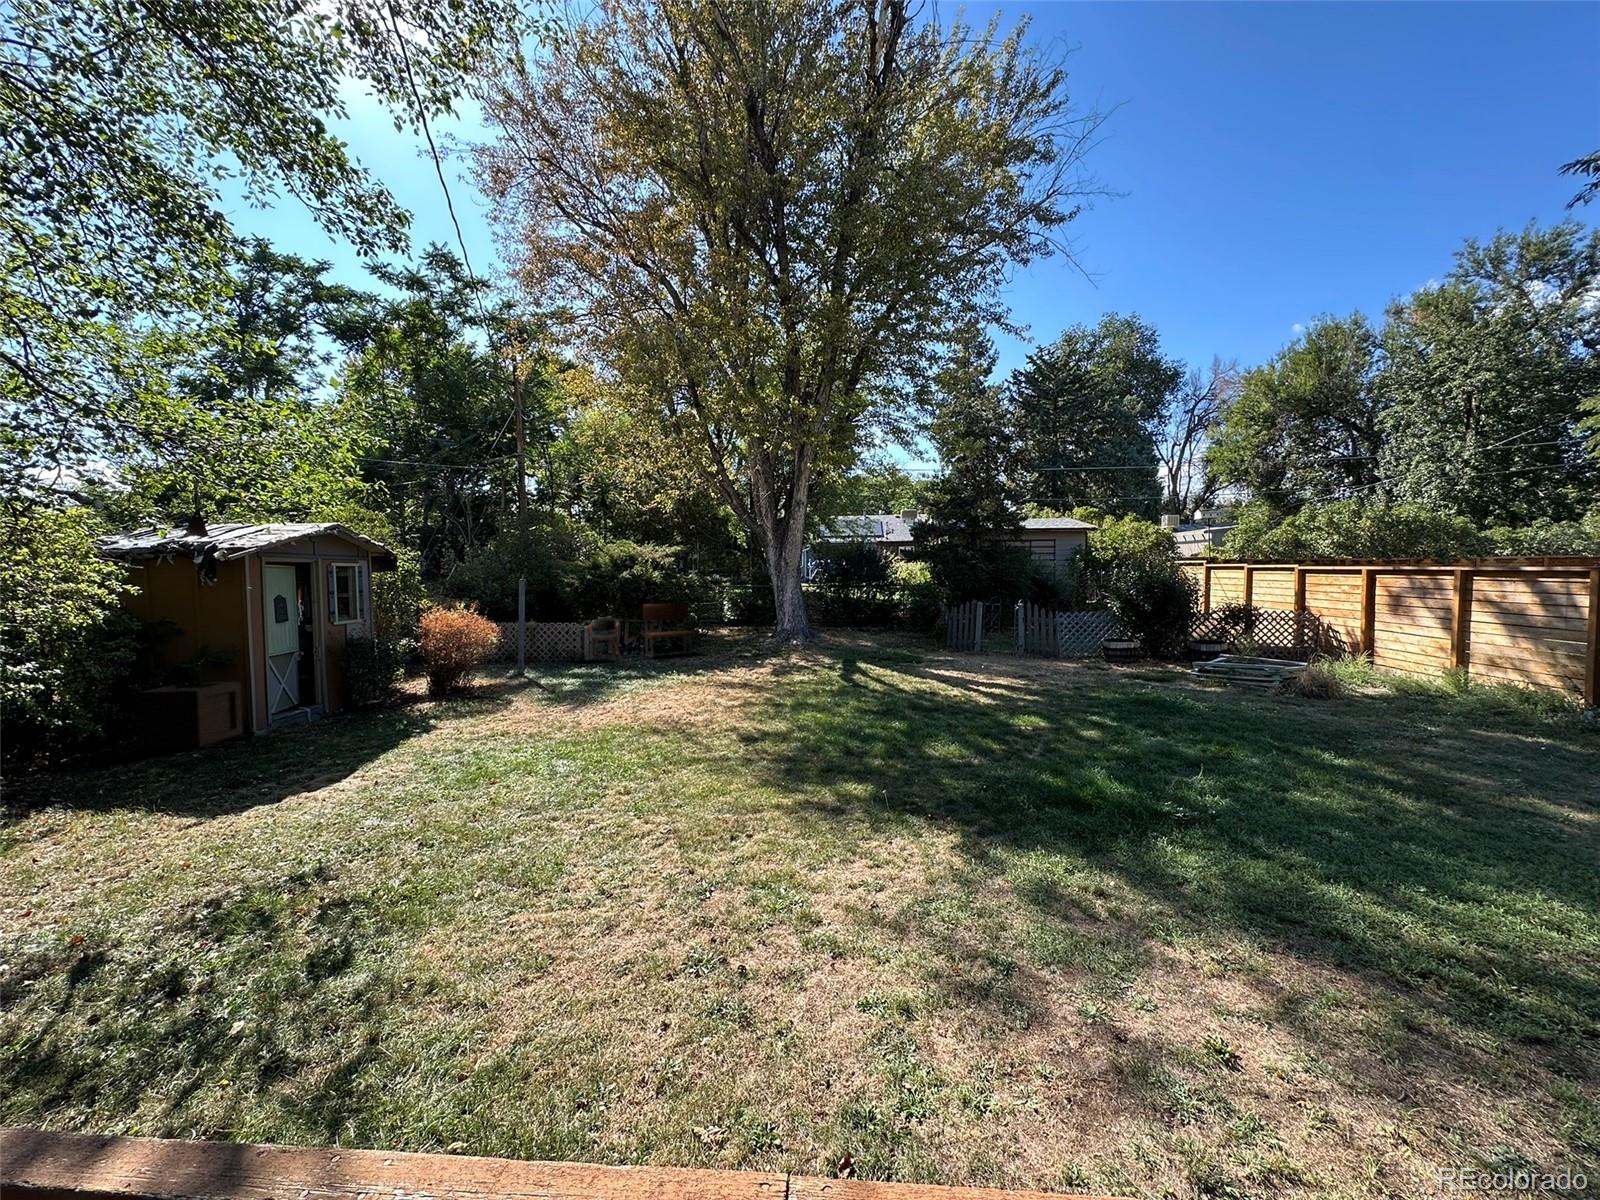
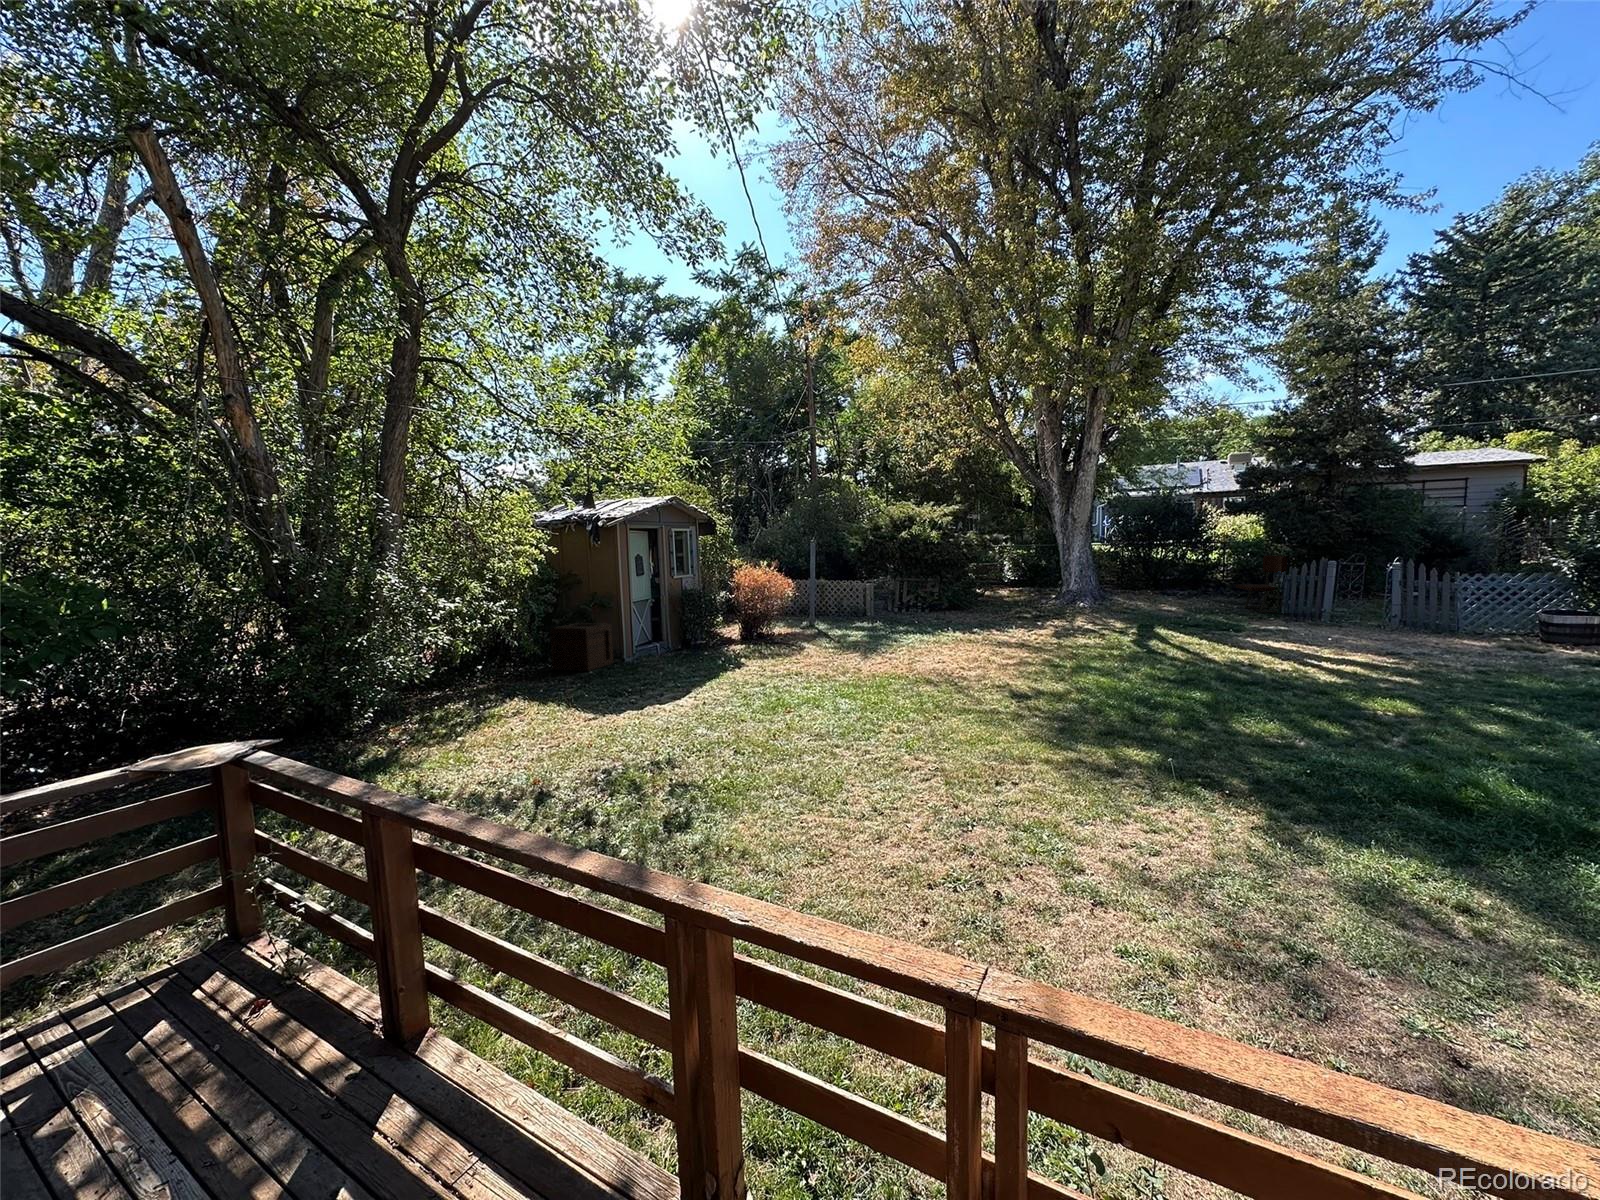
bench: present [643,603,697,658] -> present [1236,555,1287,613]
chair: present [588,618,619,658] -> none [869,579,901,621]

